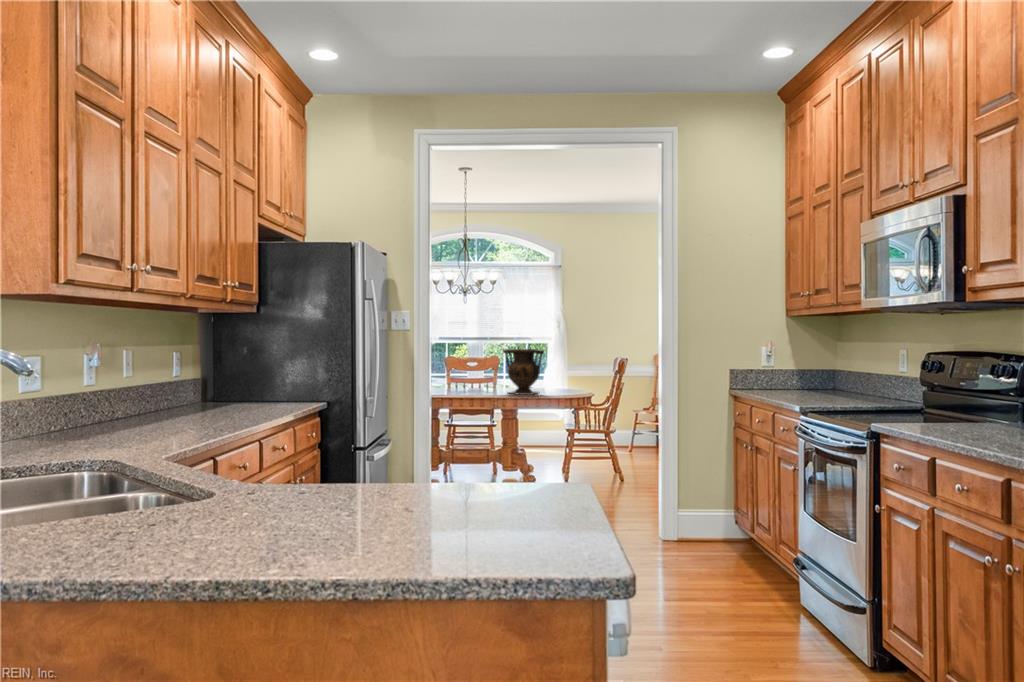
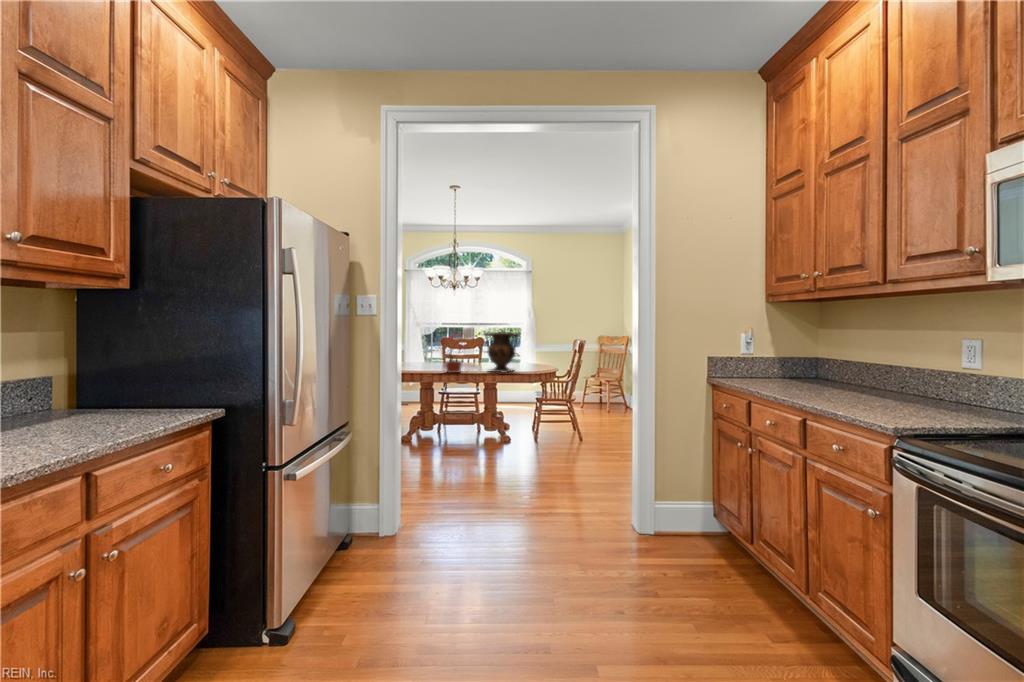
potted plant: none [450,348,487,396] -> present [439,332,467,373]

